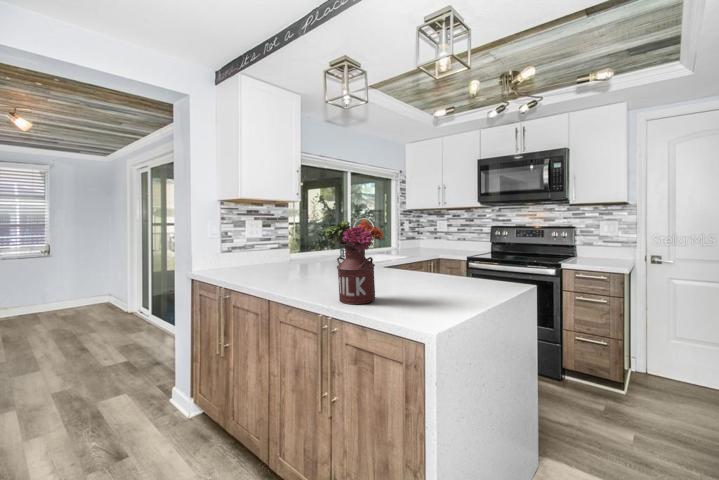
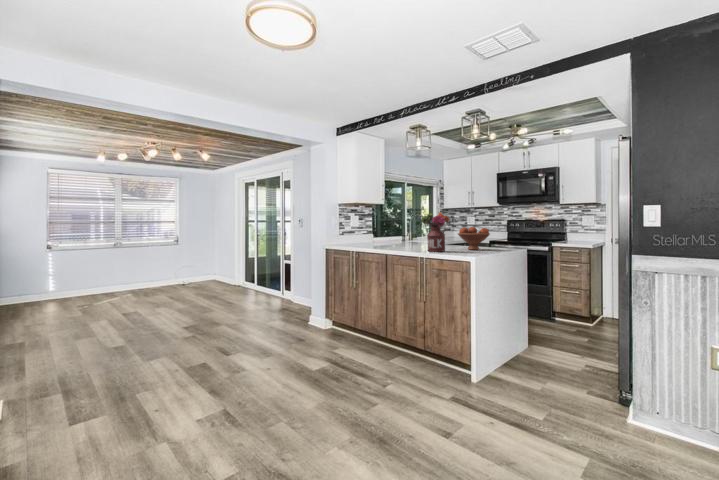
fruit bowl: none [407,245,467,291] -> present [458,227,490,250]

